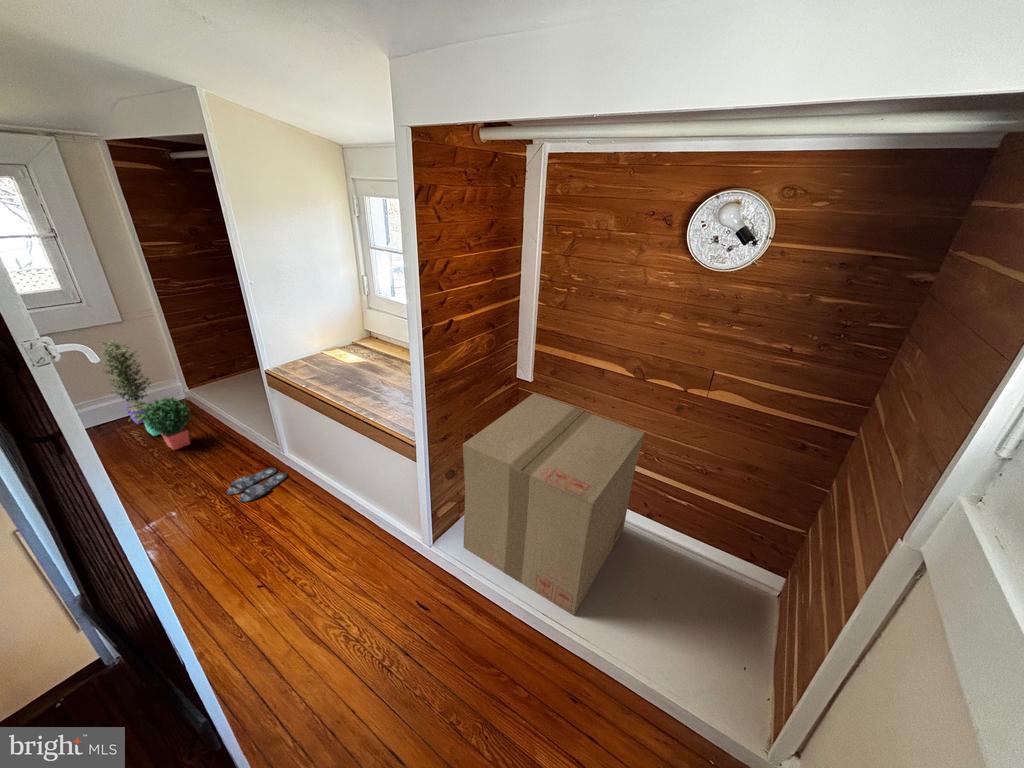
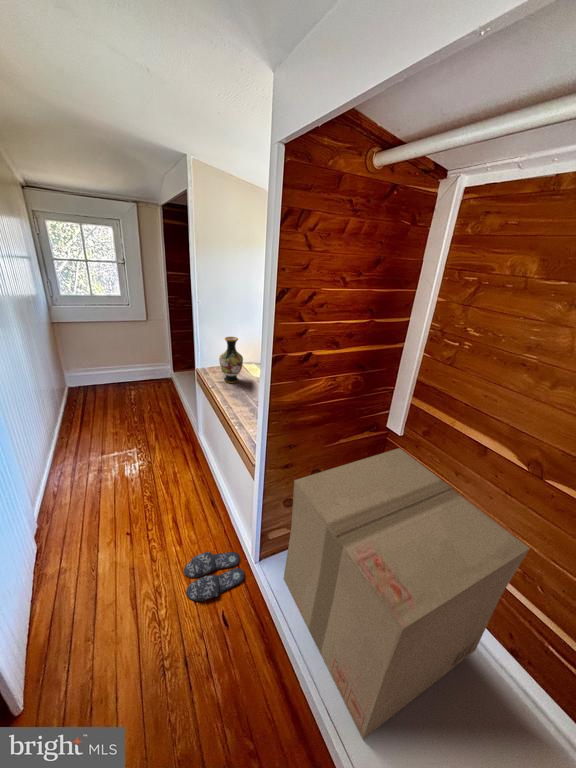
vase: none [304,320,336,377] -> present [219,337,243,383]
potted plant: present [101,341,192,450] -> none [126,331,160,410]
slippers: present [227,468,287,502] -> present [184,552,245,601]

